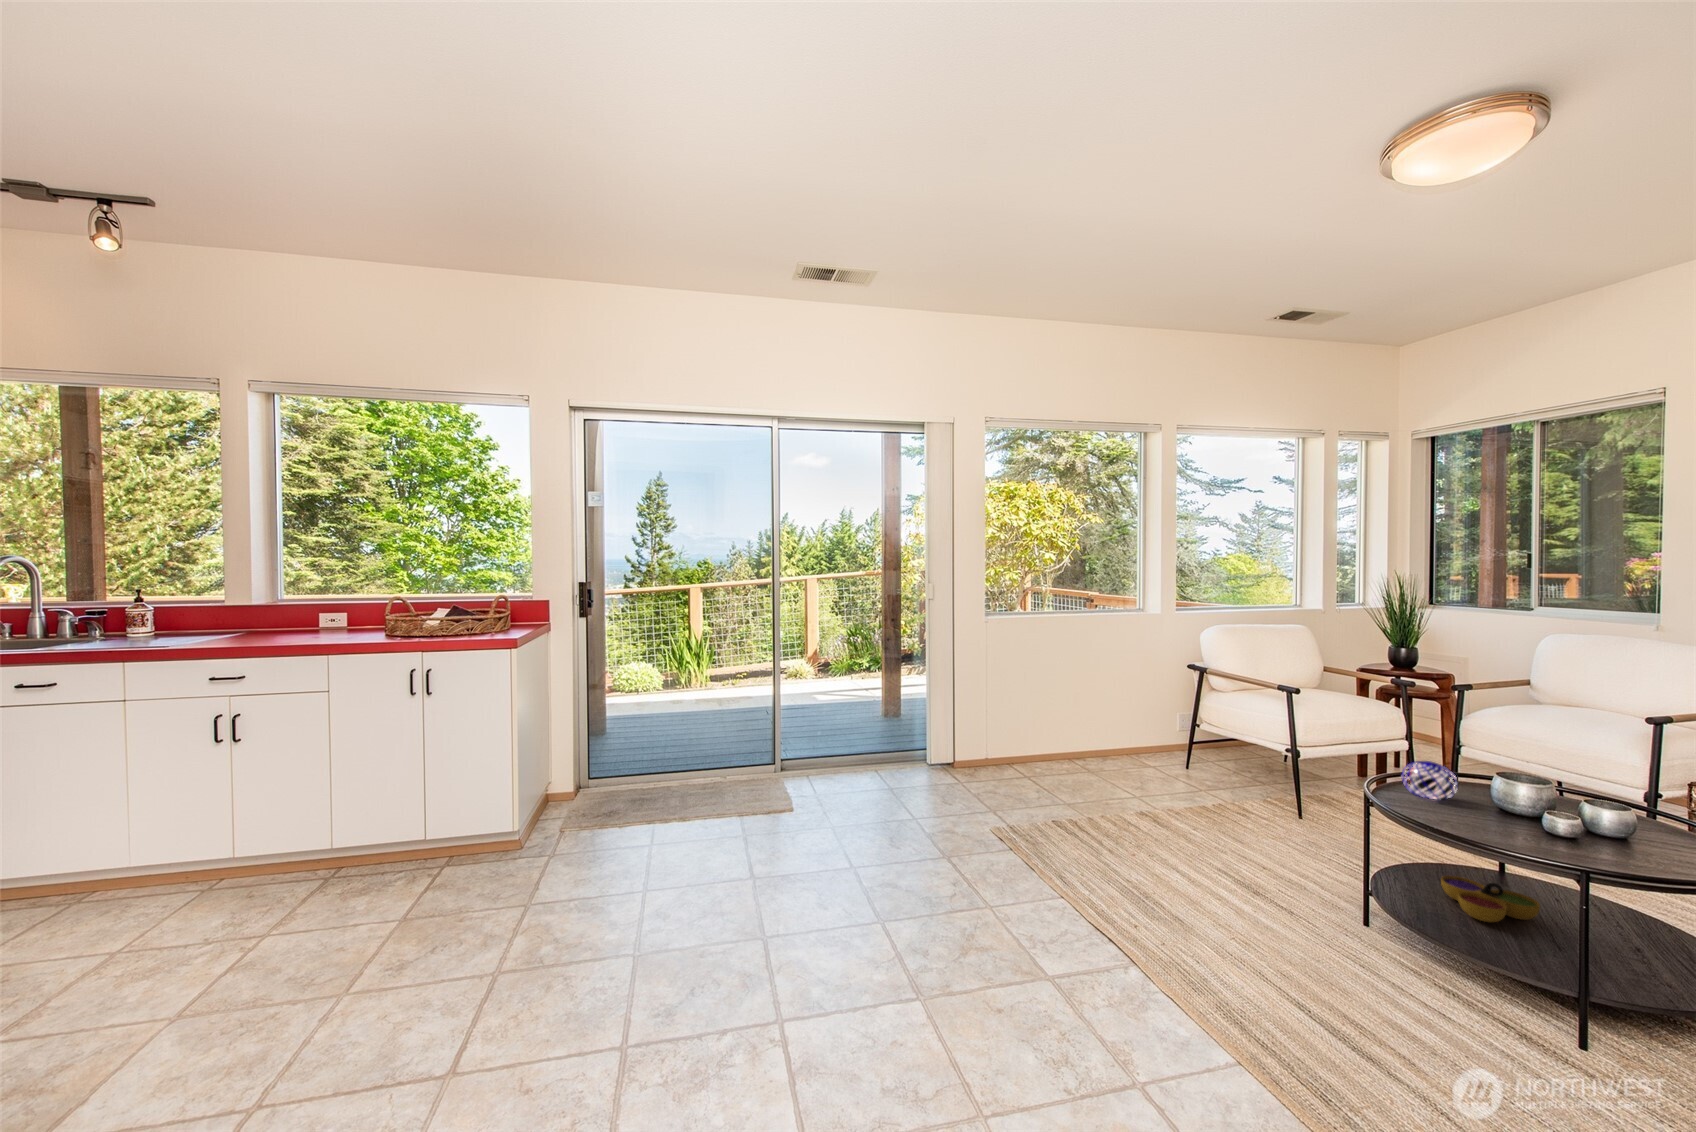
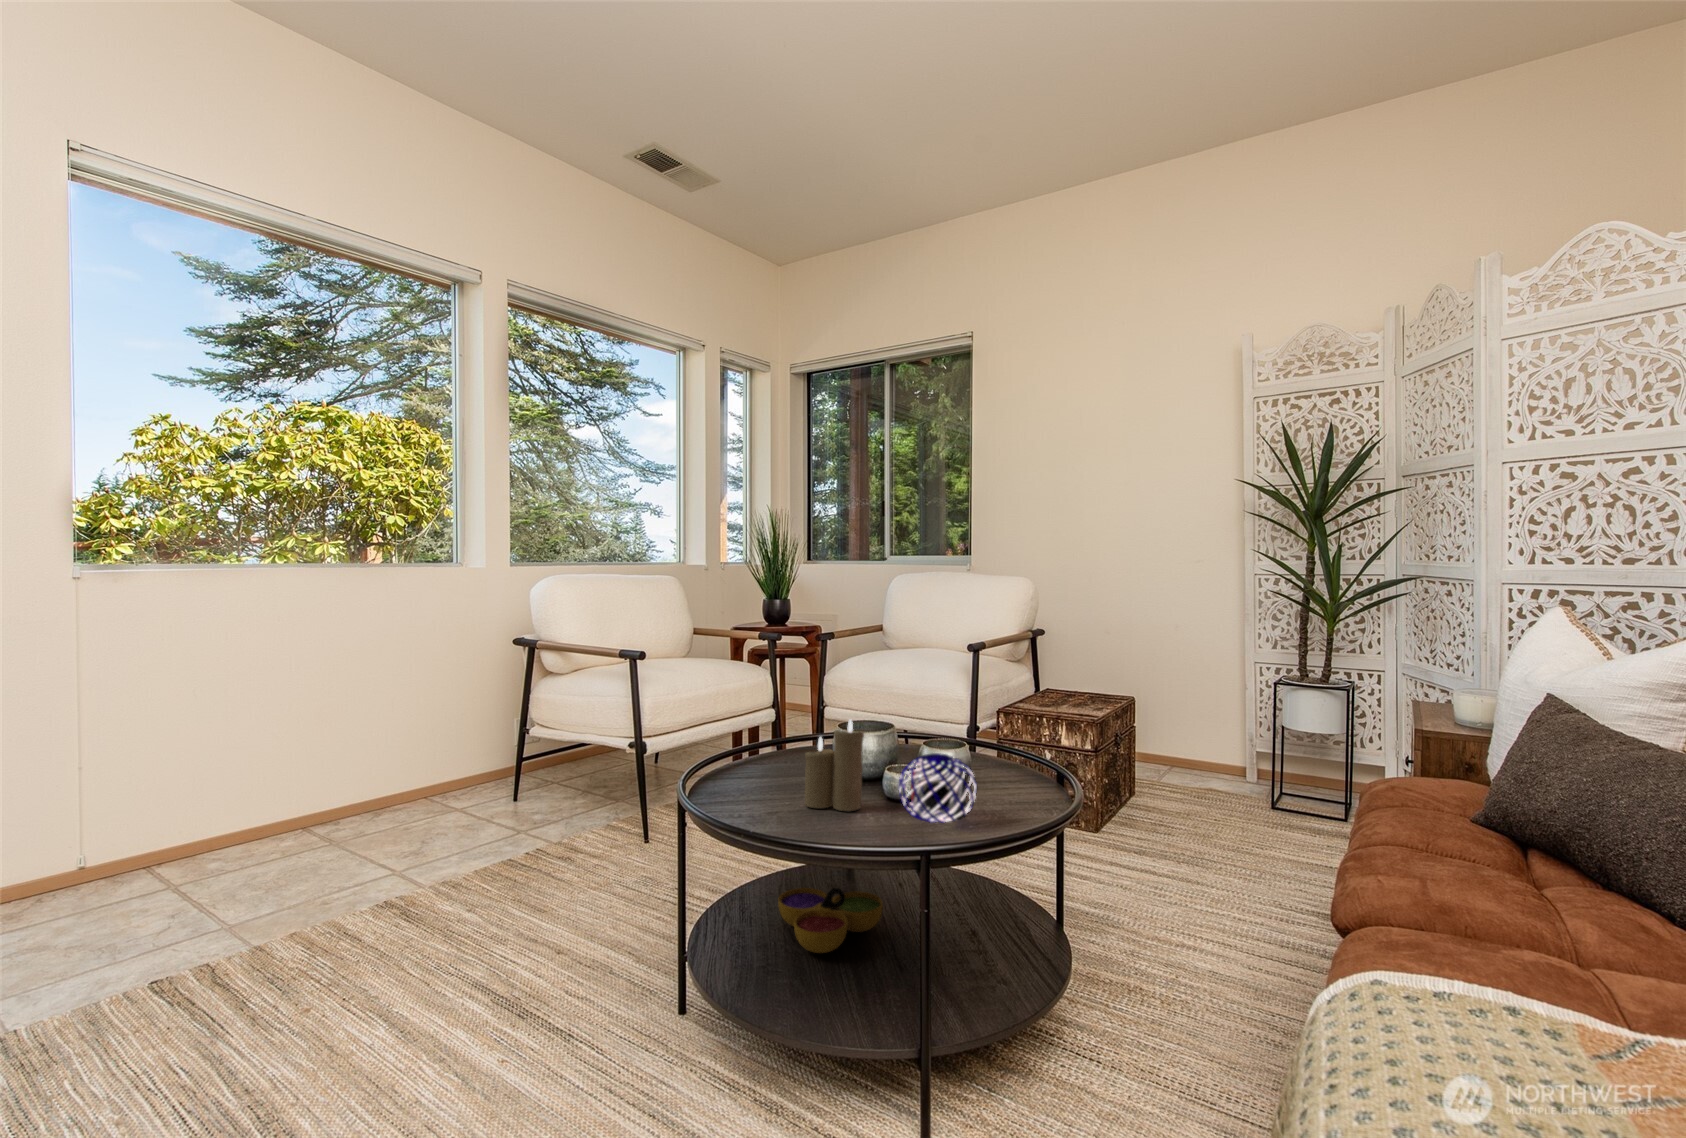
decorative orb: present [1402,761,1458,800] -> present [898,753,977,823]
candle: none [1469,772,1524,833] -> present [804,720,864,811]

